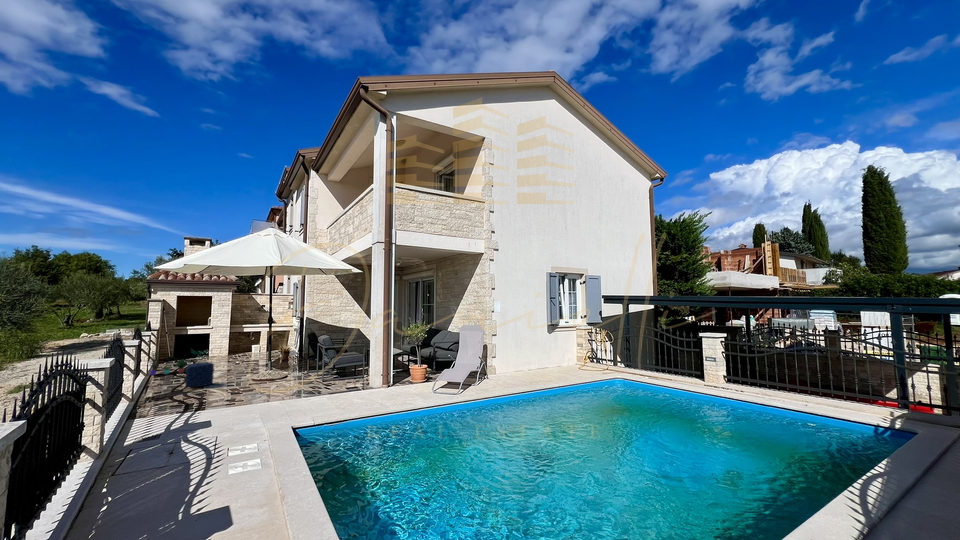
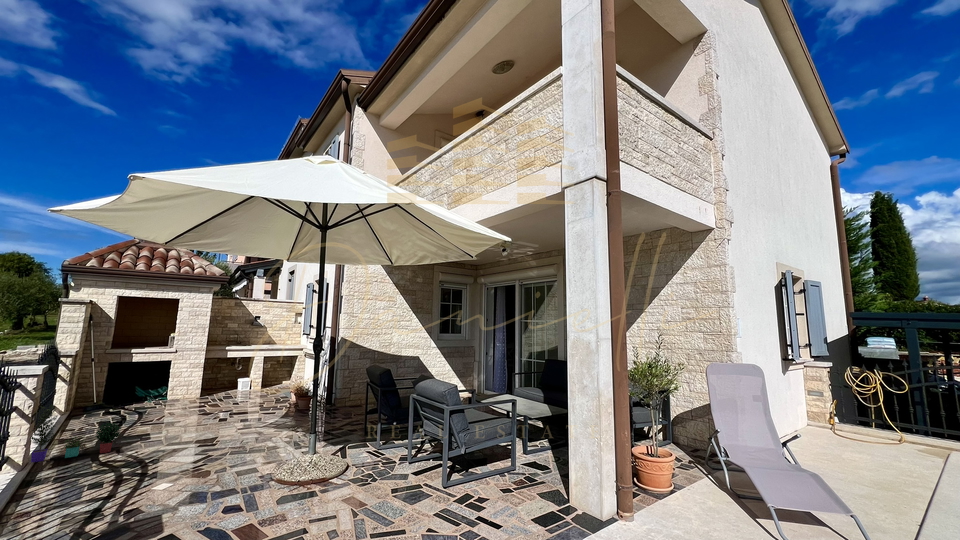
pouf: present [185,363,214,387] -> none [103,446,182,520]

